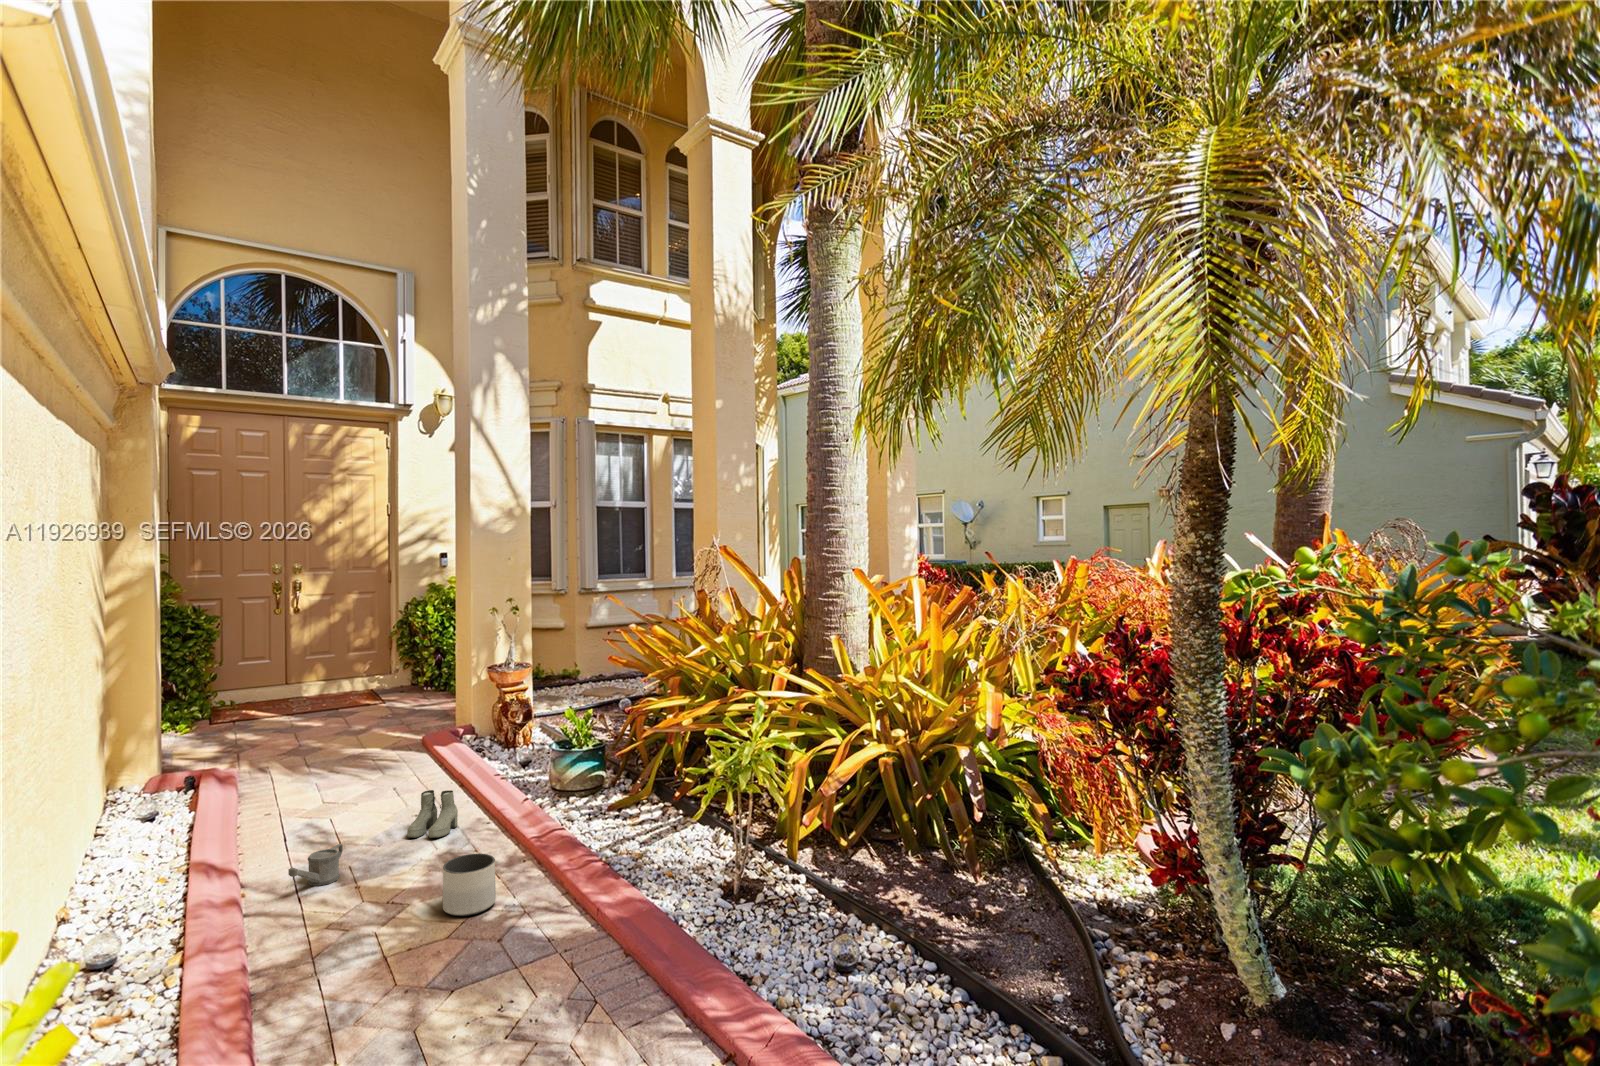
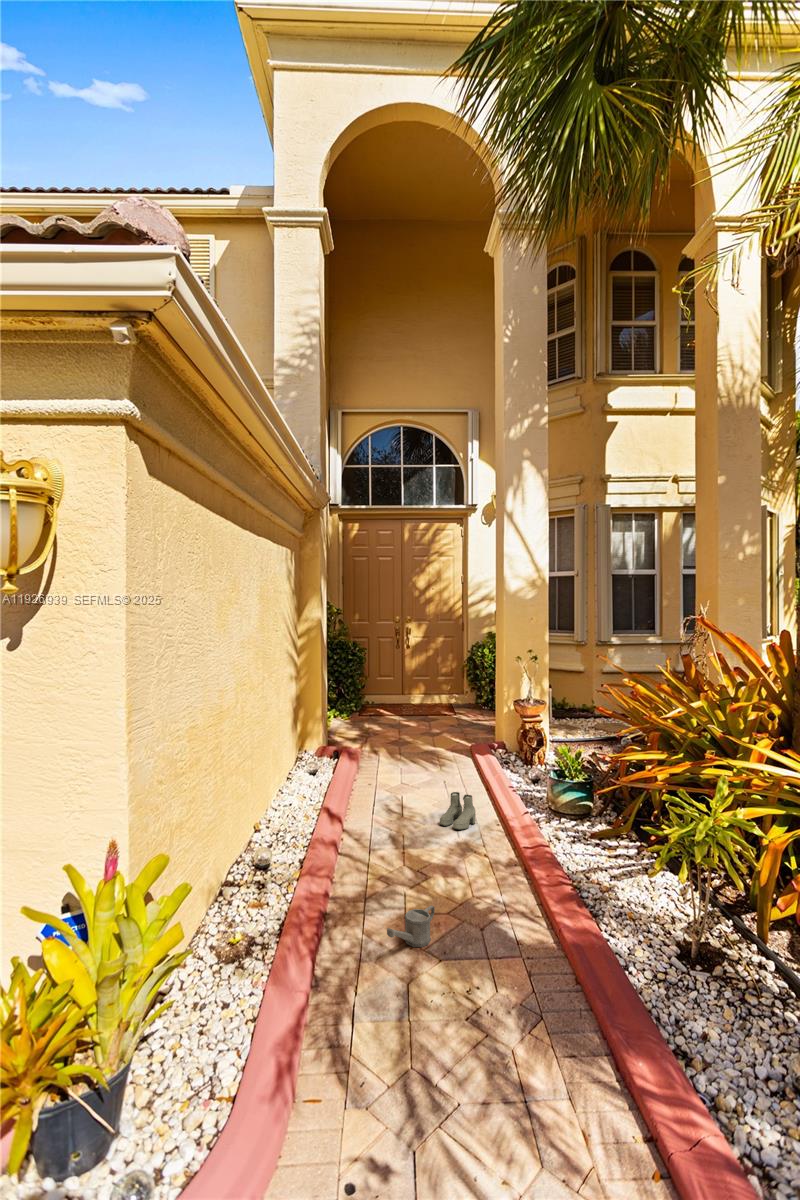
watering can: present [288,844,343,886] -> present [387,905,435,947]
planter: present [443,854,496,916] -> none [447,853,485,902]

